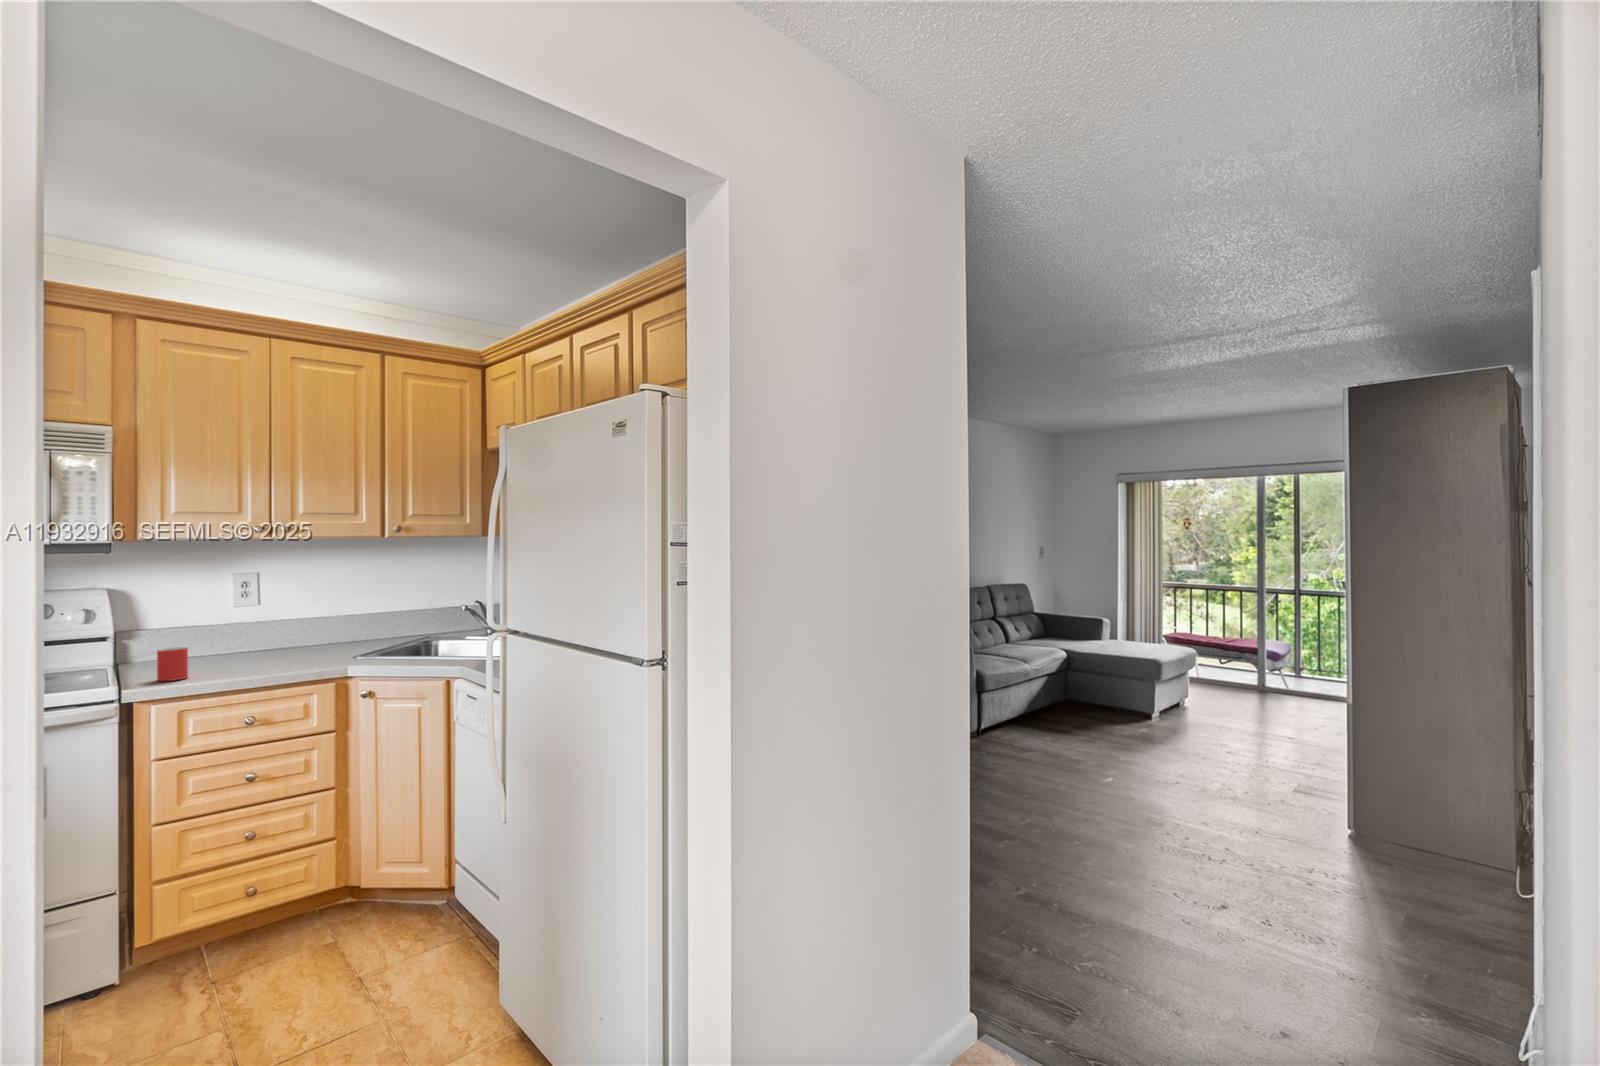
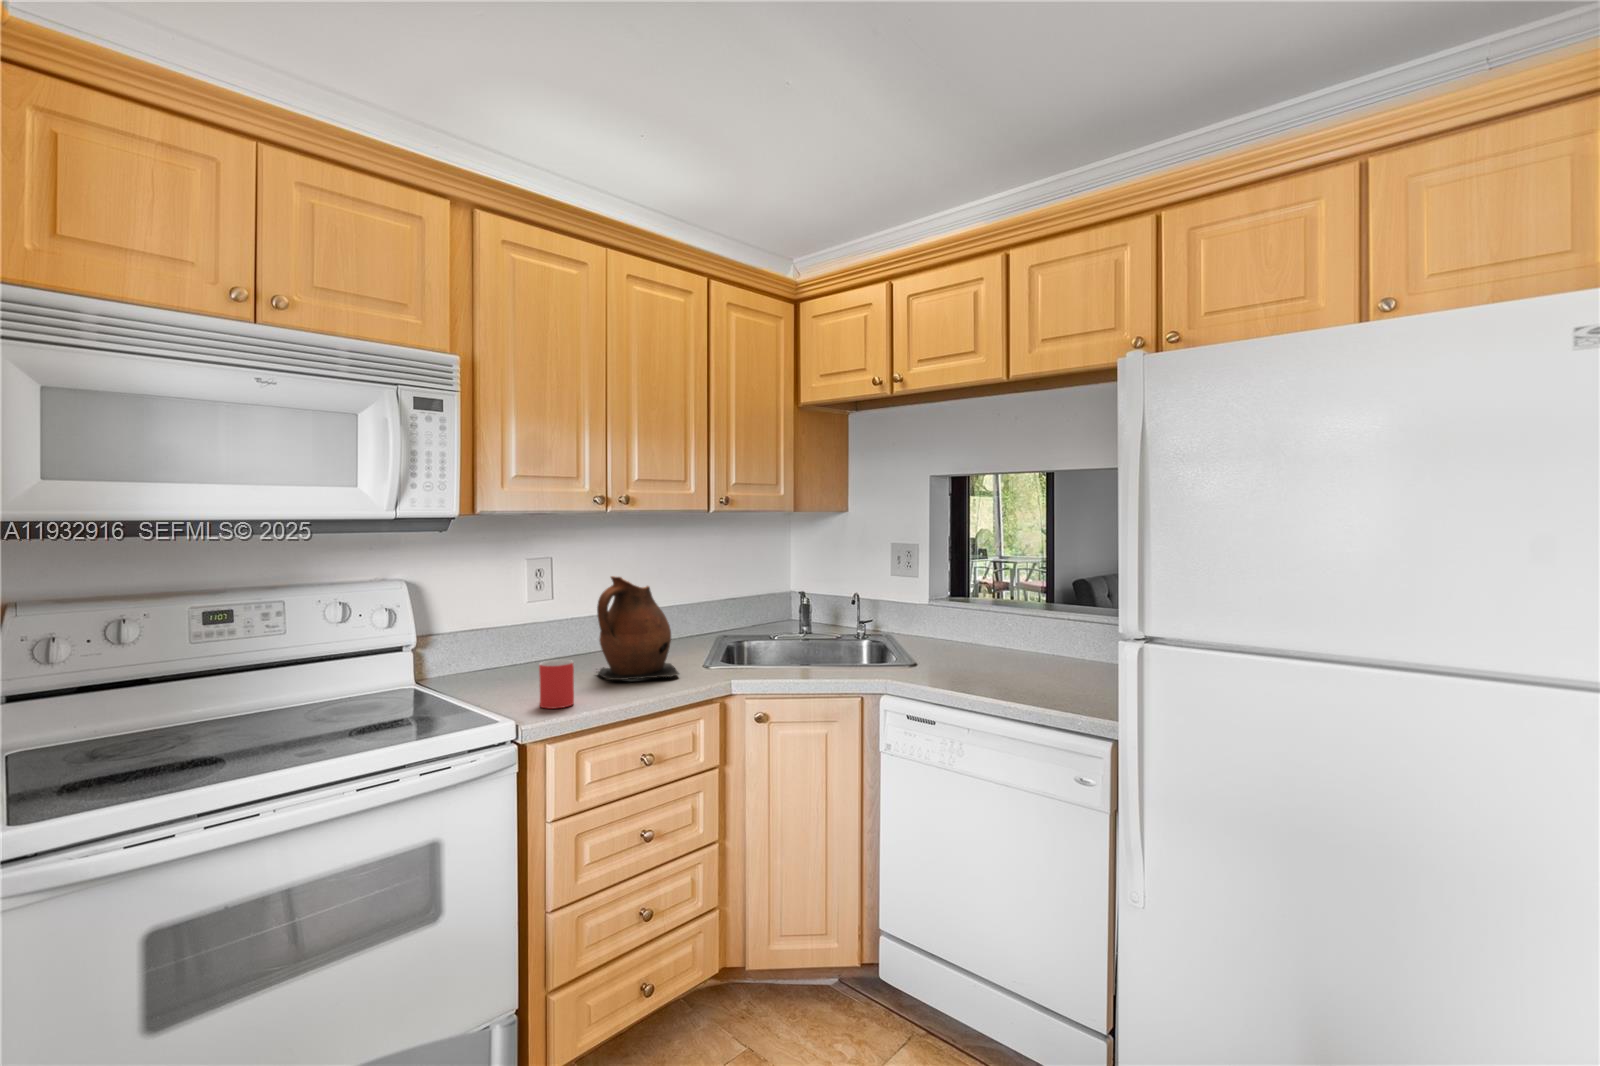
ceramic pitcher: none [245,586,331,664] -> present [597,576,679,680]

